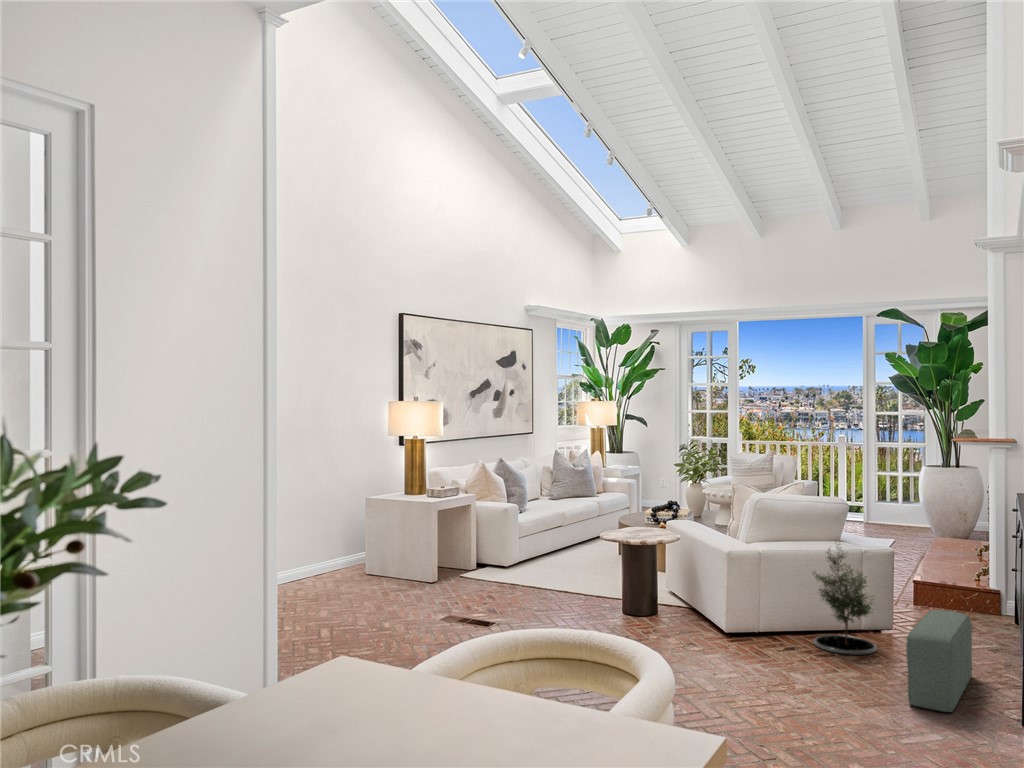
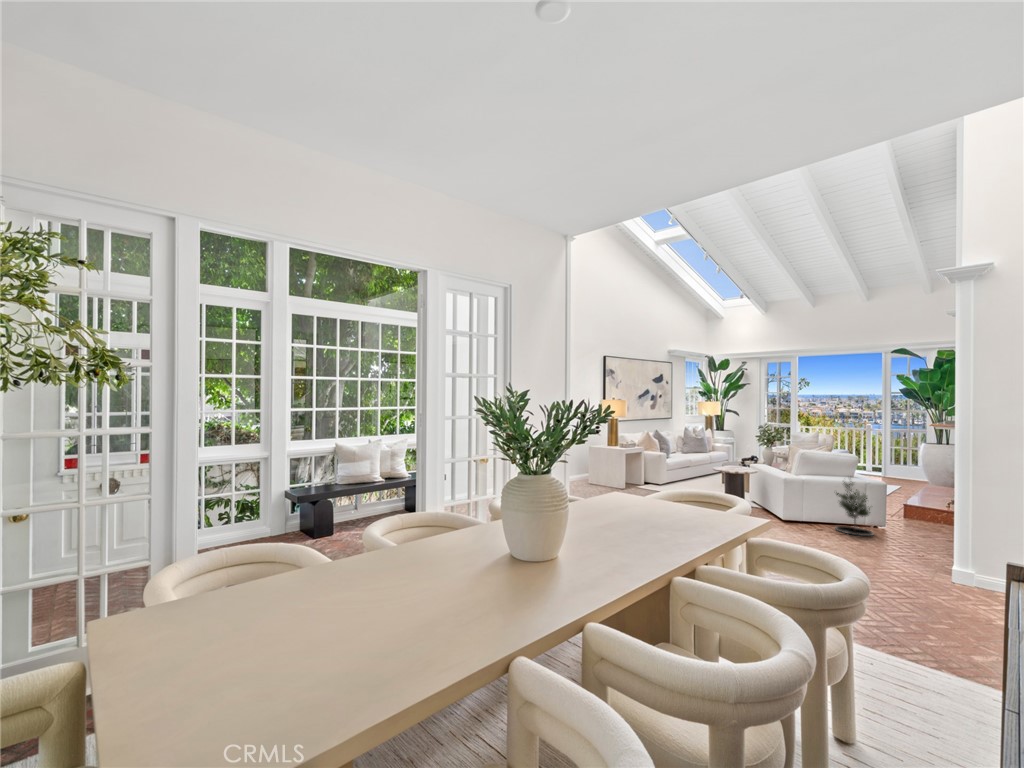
pouf: present [906,610,972,712] -> none [885,514,931,562]

